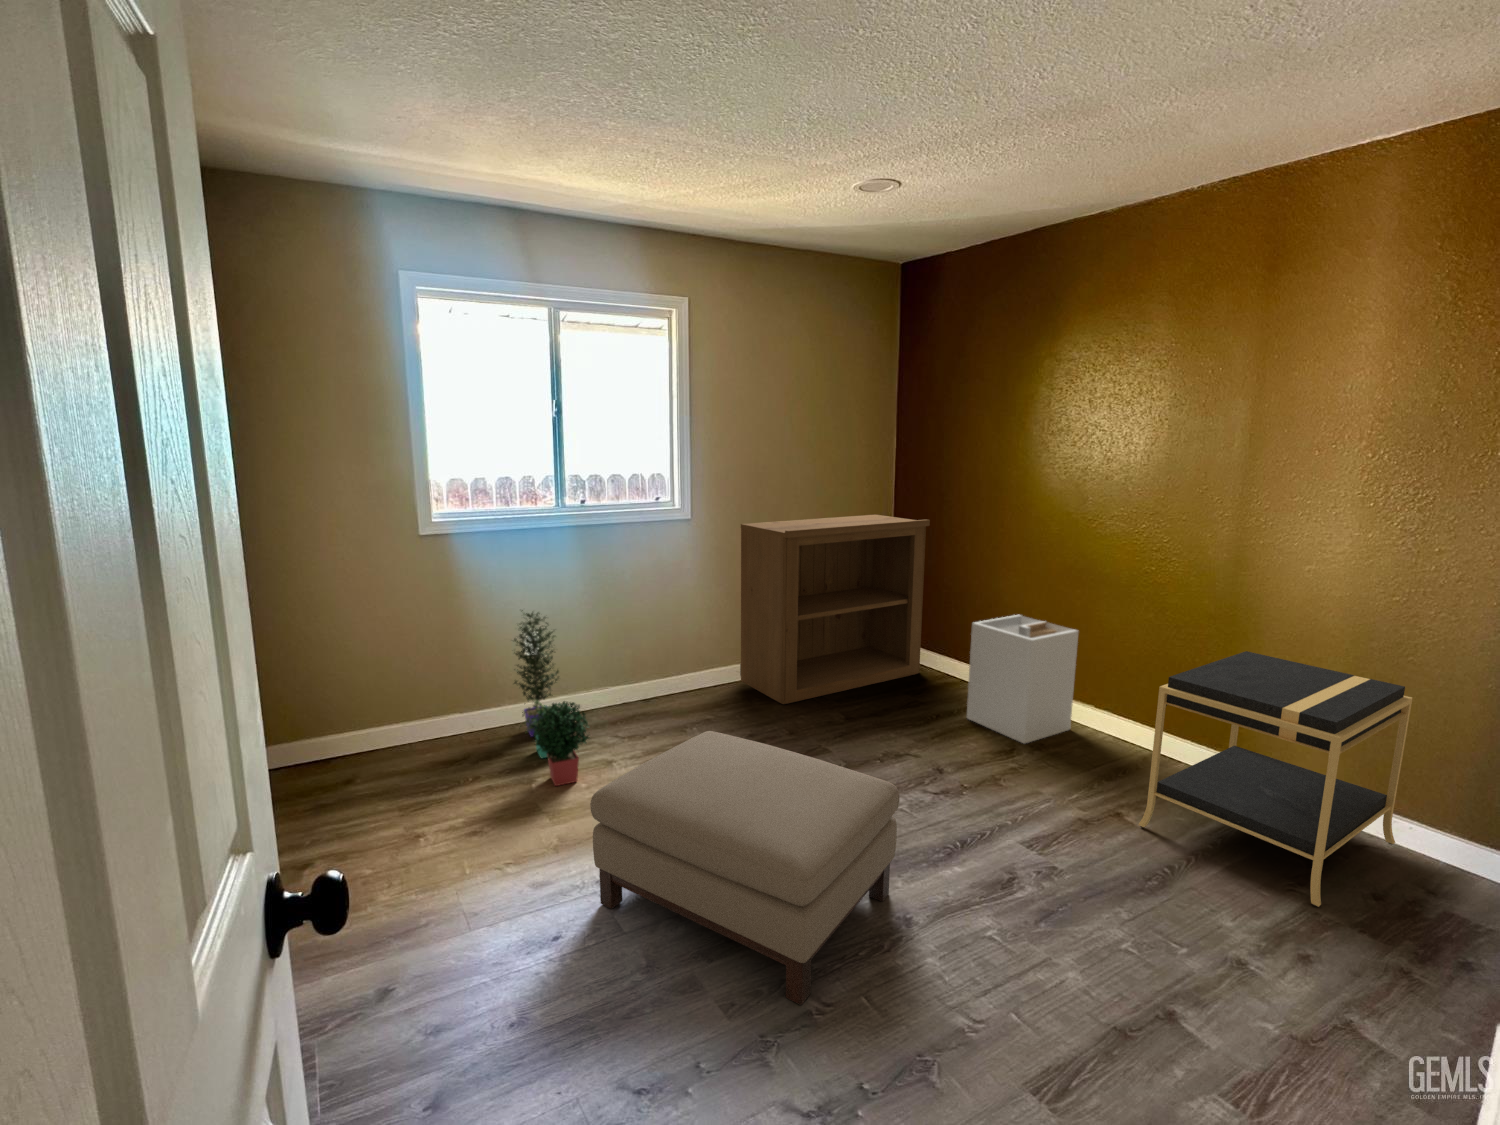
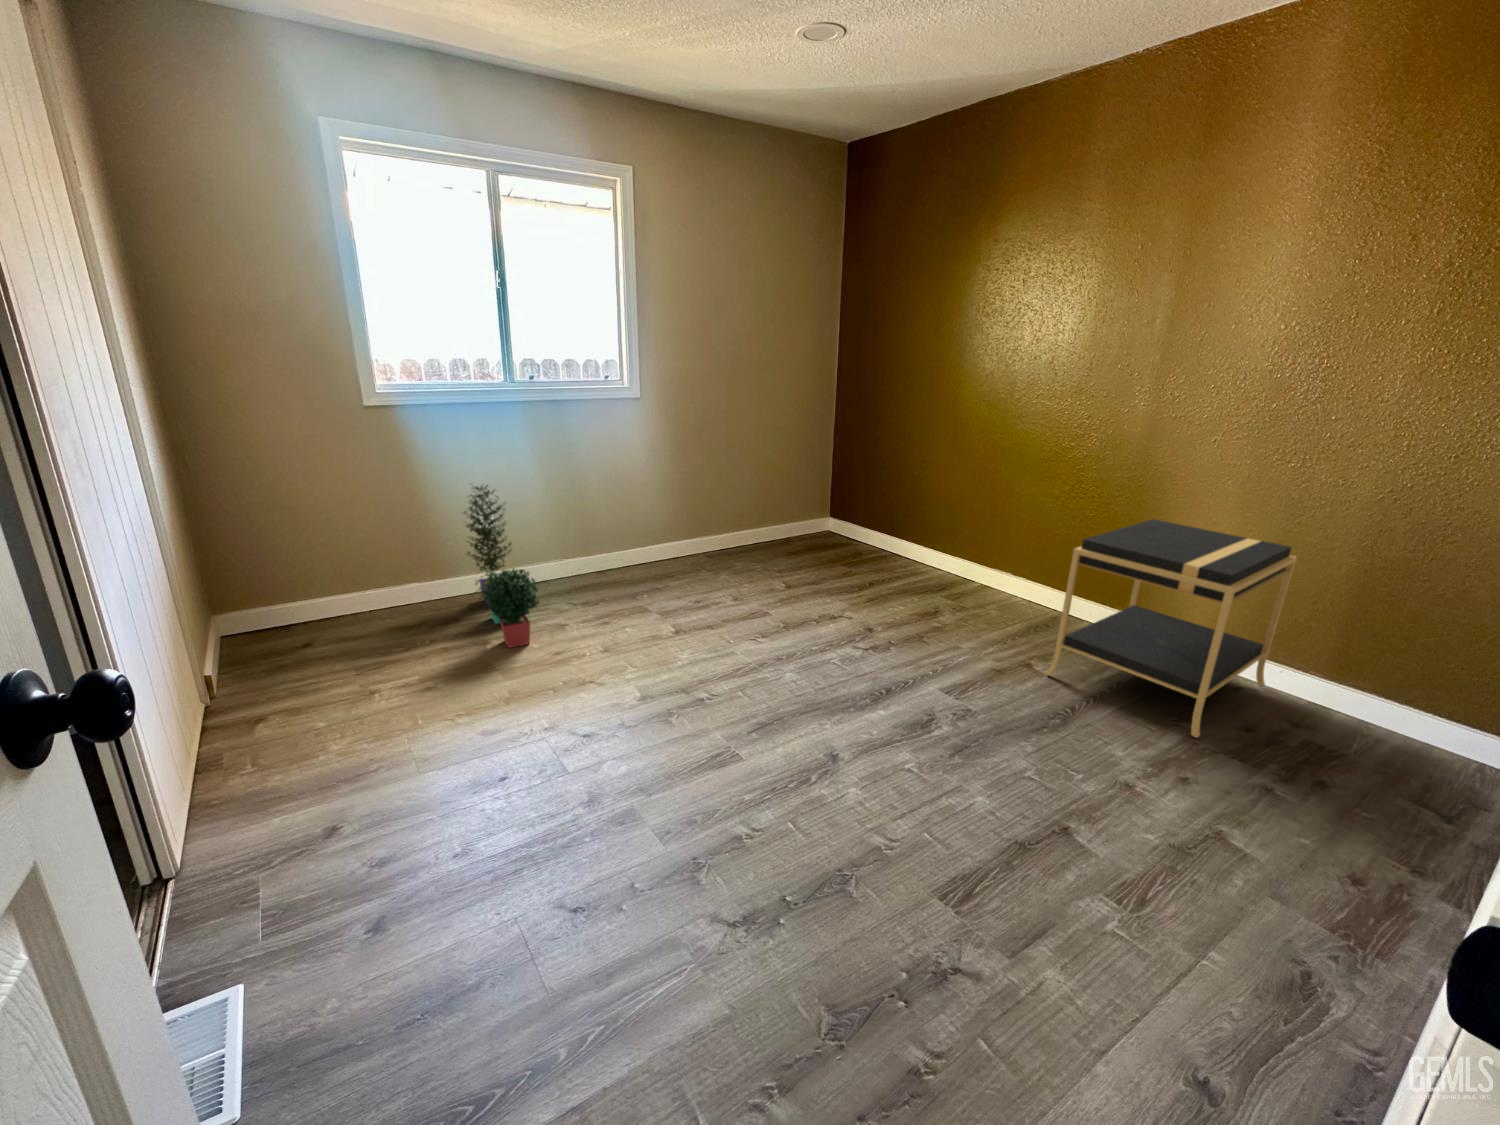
bookshelf: present [740,515,930,704] -> none [688,400,870,576]
laundry hamper: present [967,615,1078,743] -> none [897,492,1002,608]
ottoman: present [590,731,900,1005] -> none [532,592,830,831]

